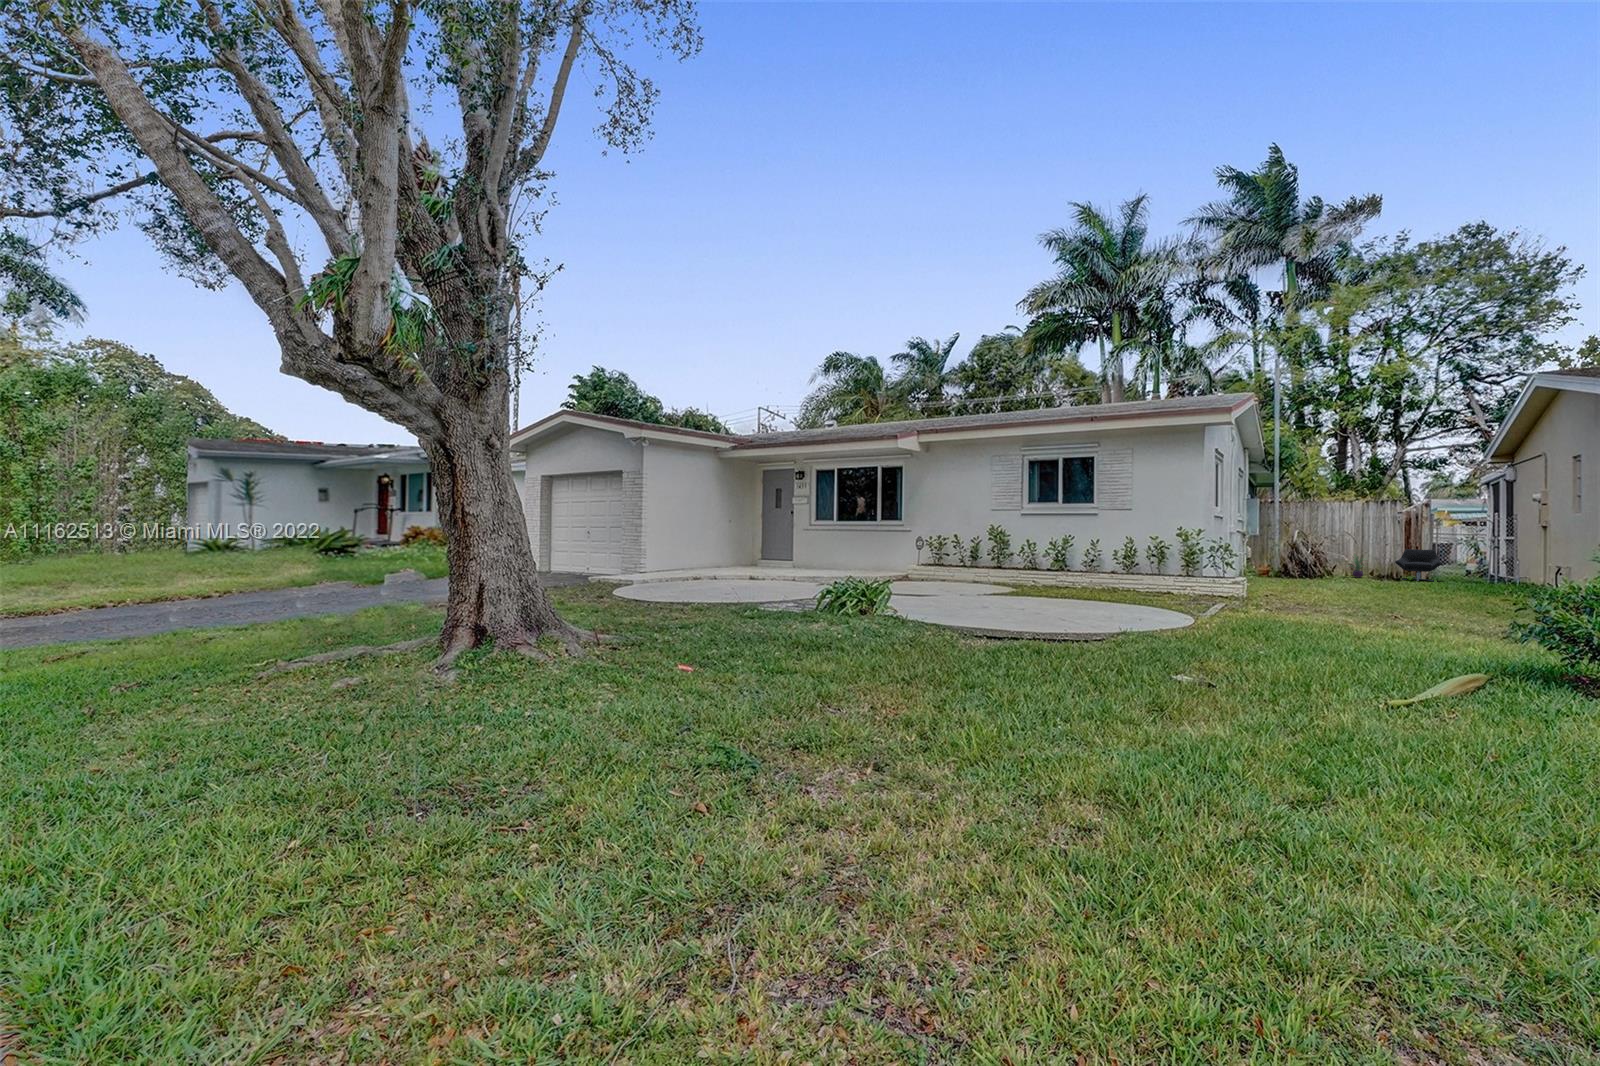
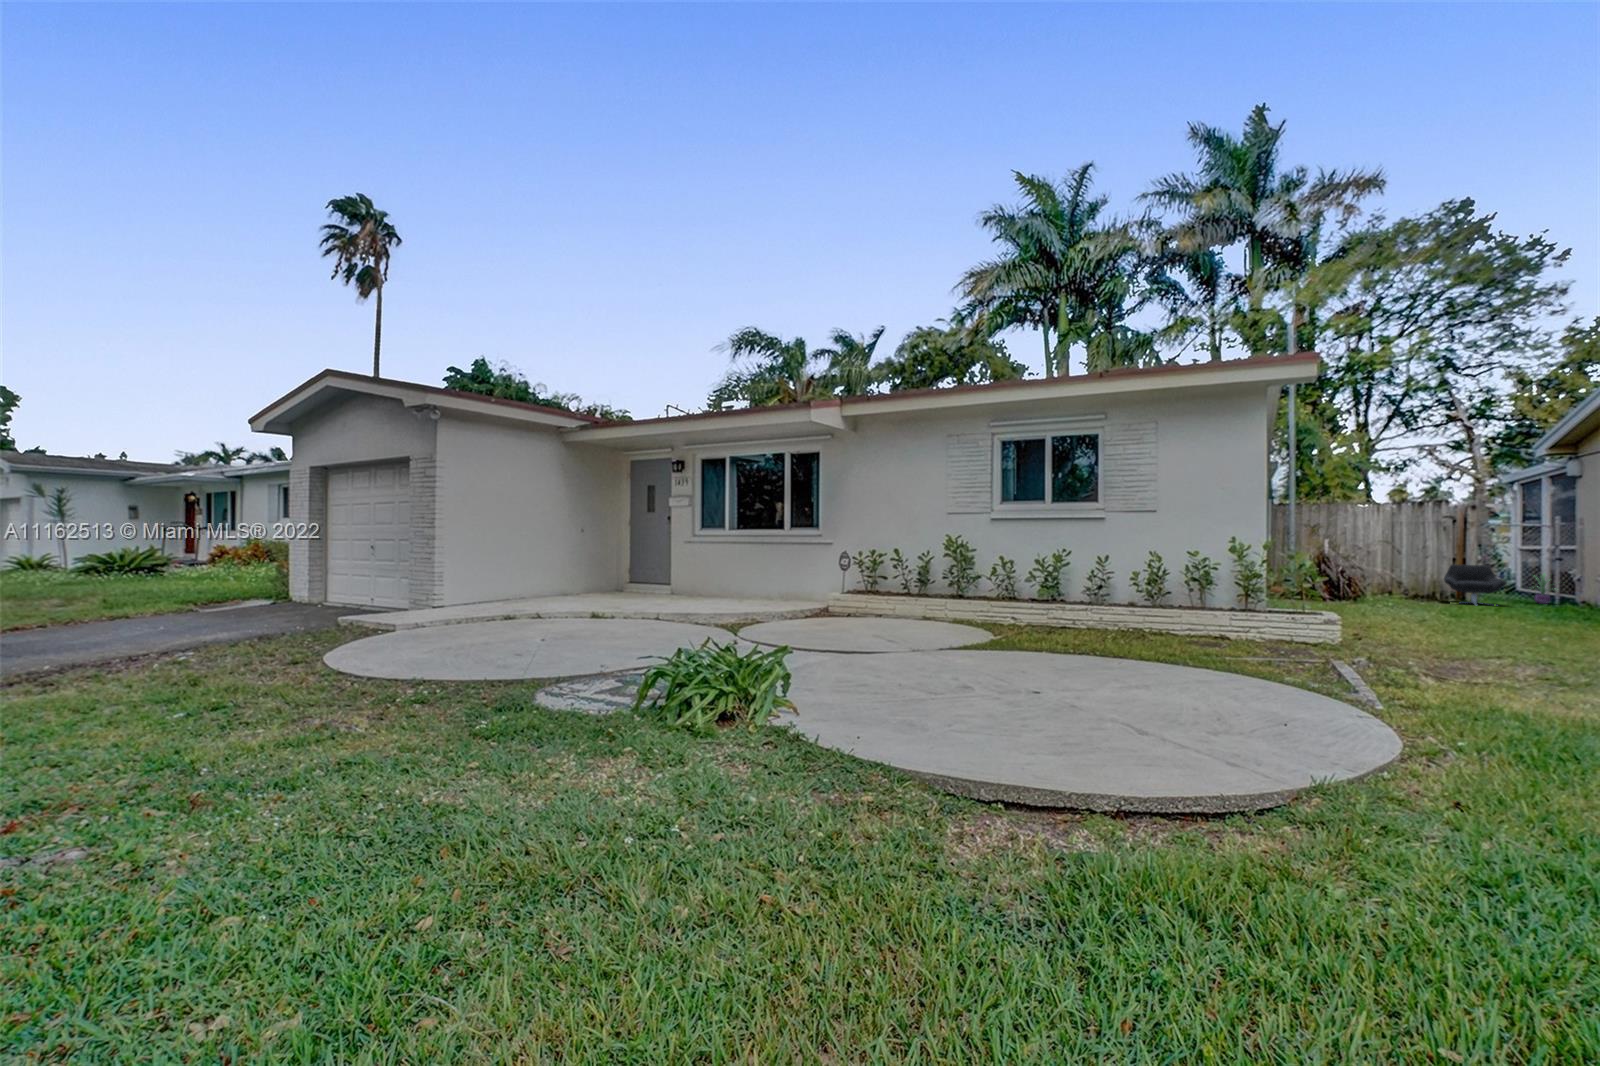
decorative plant: present [1353,557,1363,578] -> present [1534,573,1551,604]

